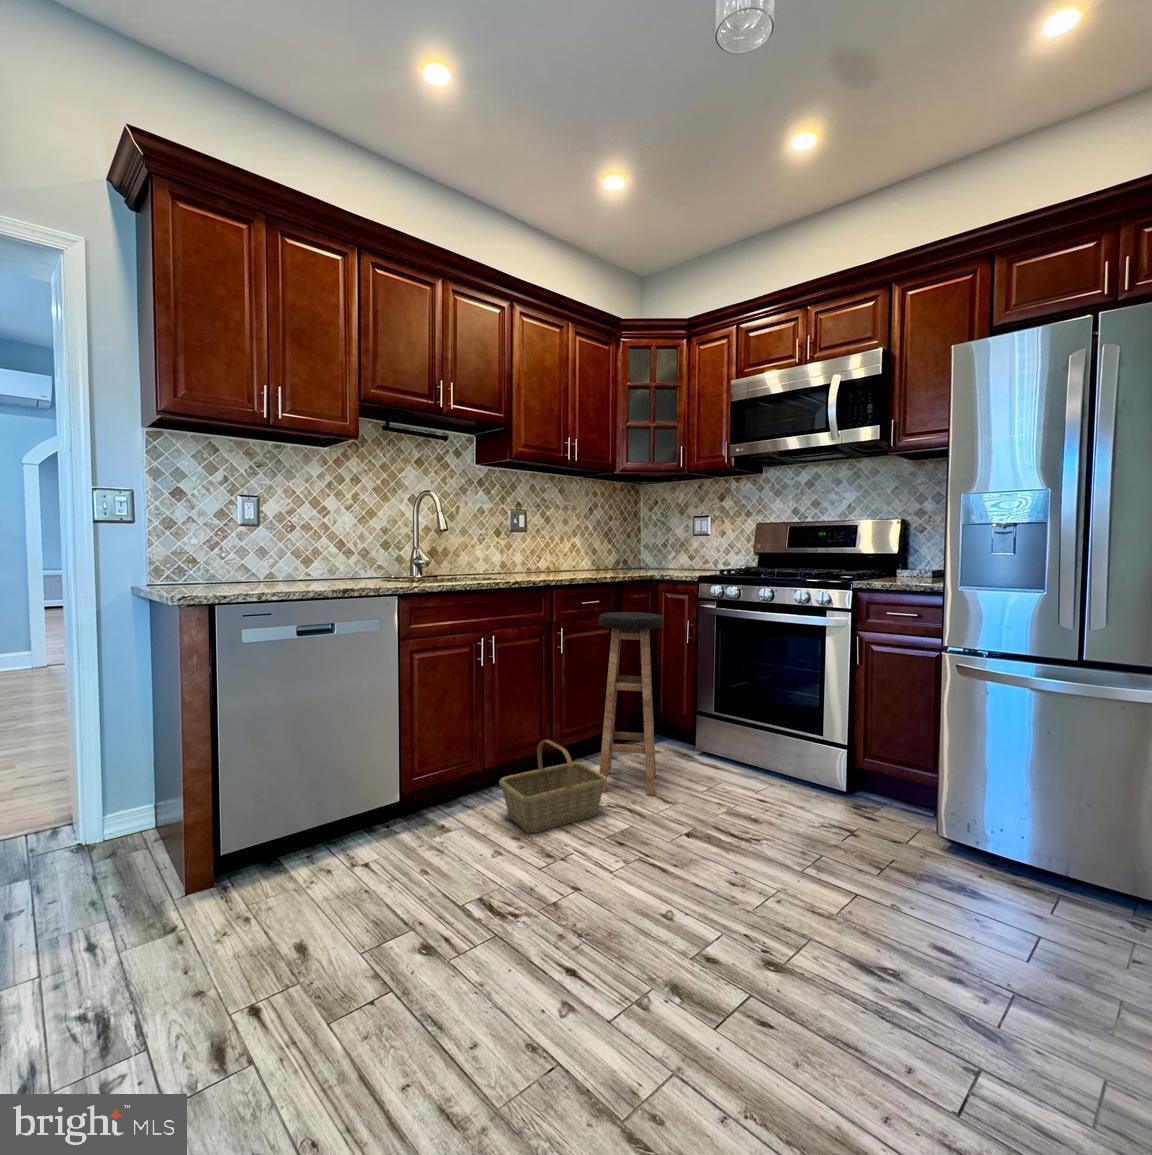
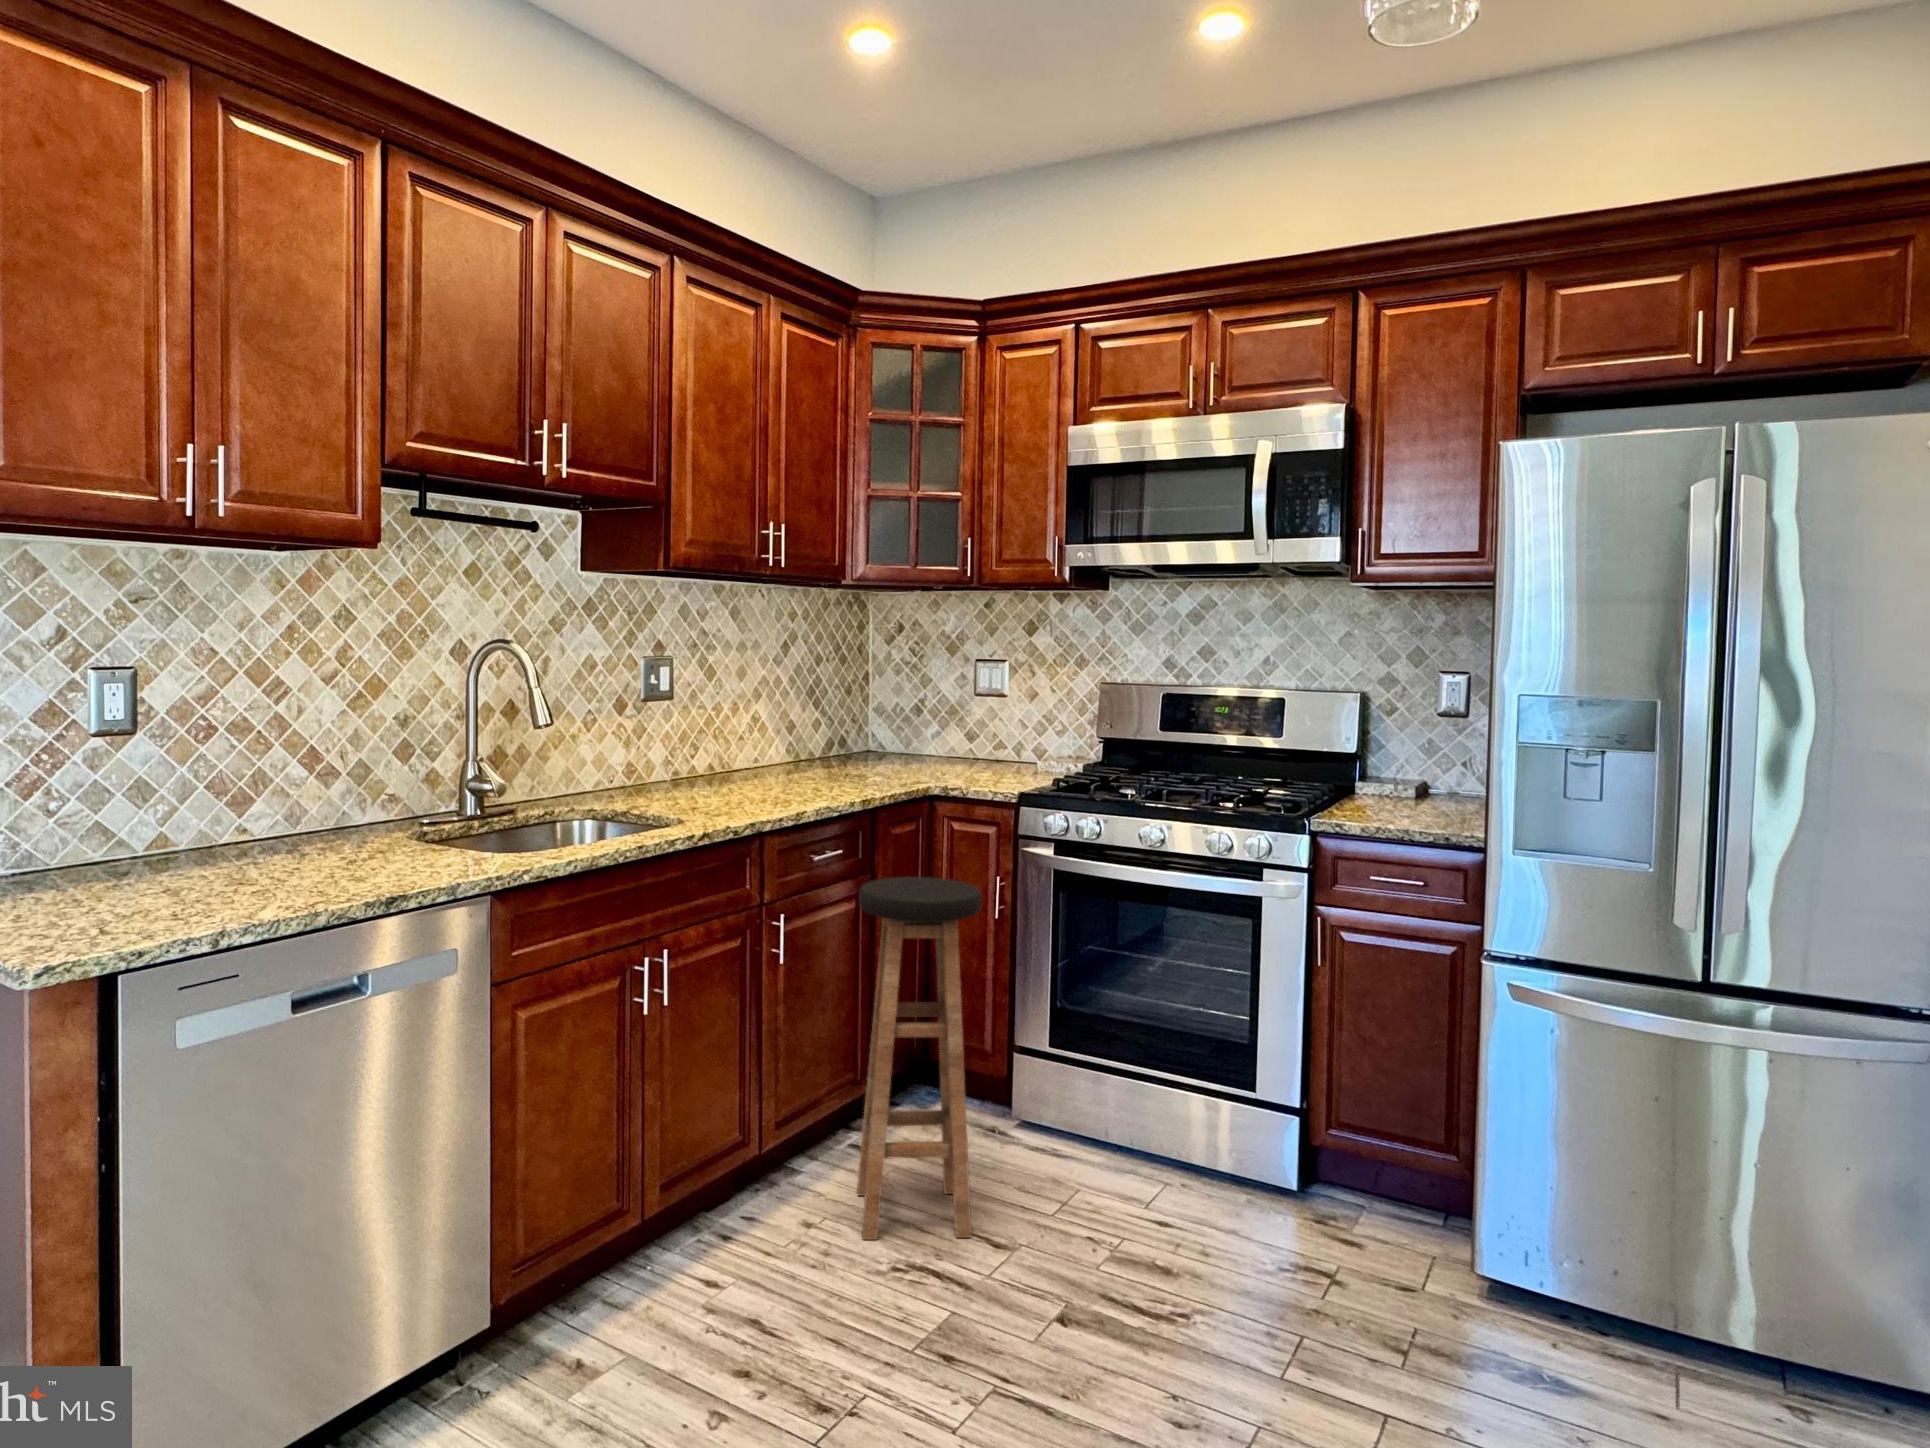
basket: present [499,740,607,833] -> none [691,1156,900,1359]

